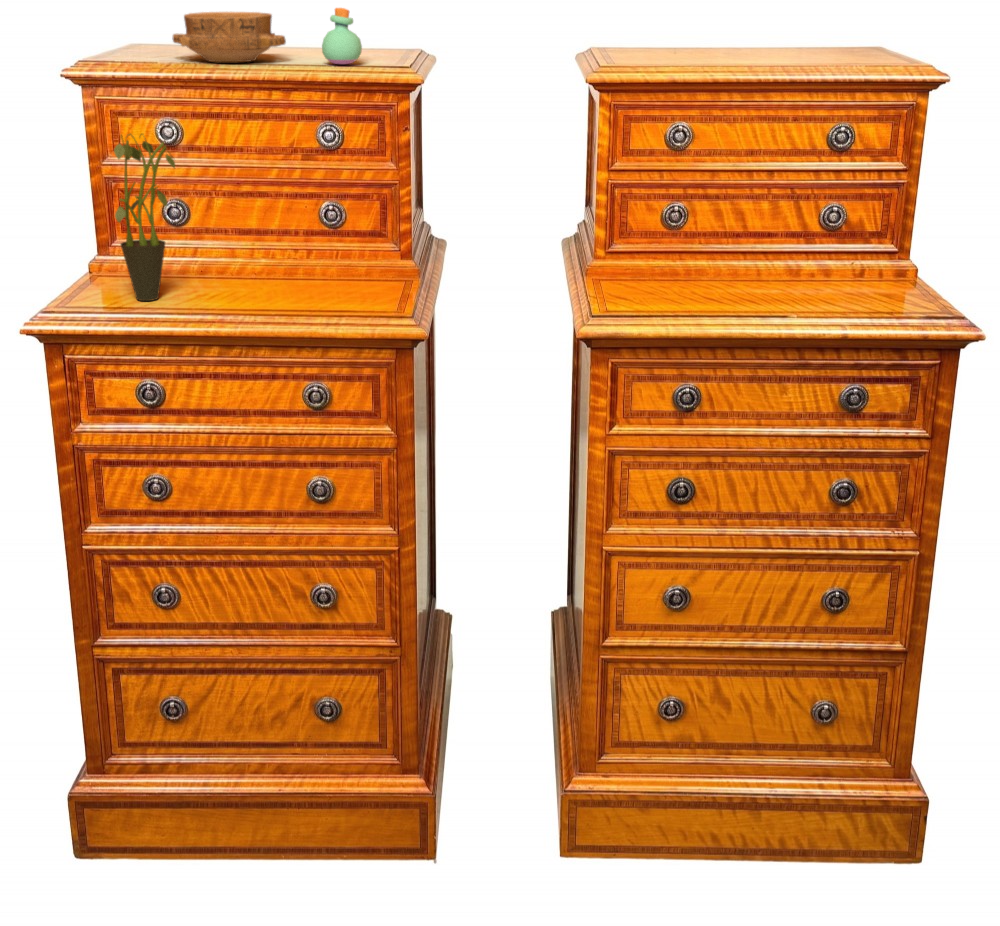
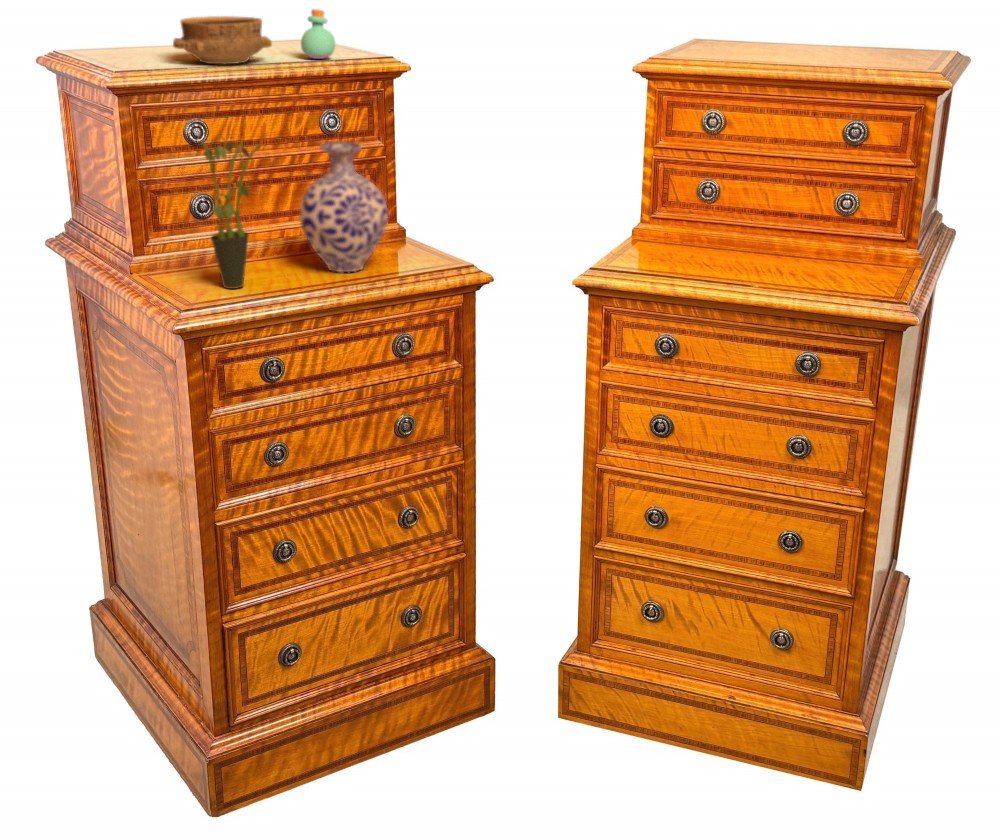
vase: none [234,156,336,305] -> present [299,142,388,272]

